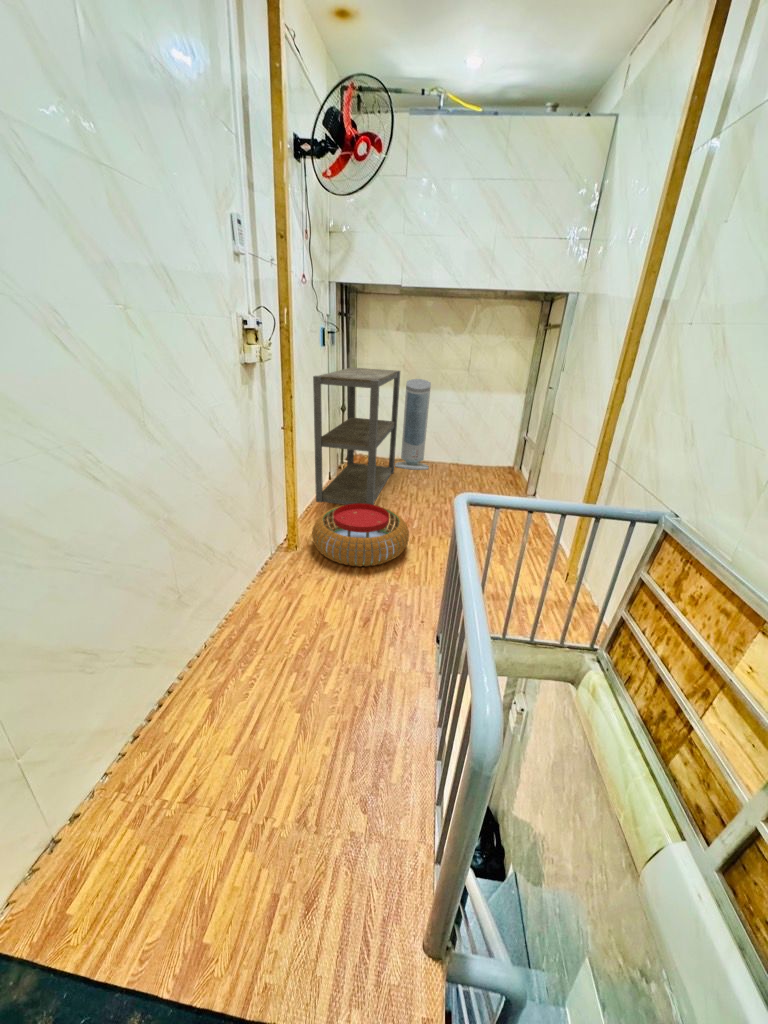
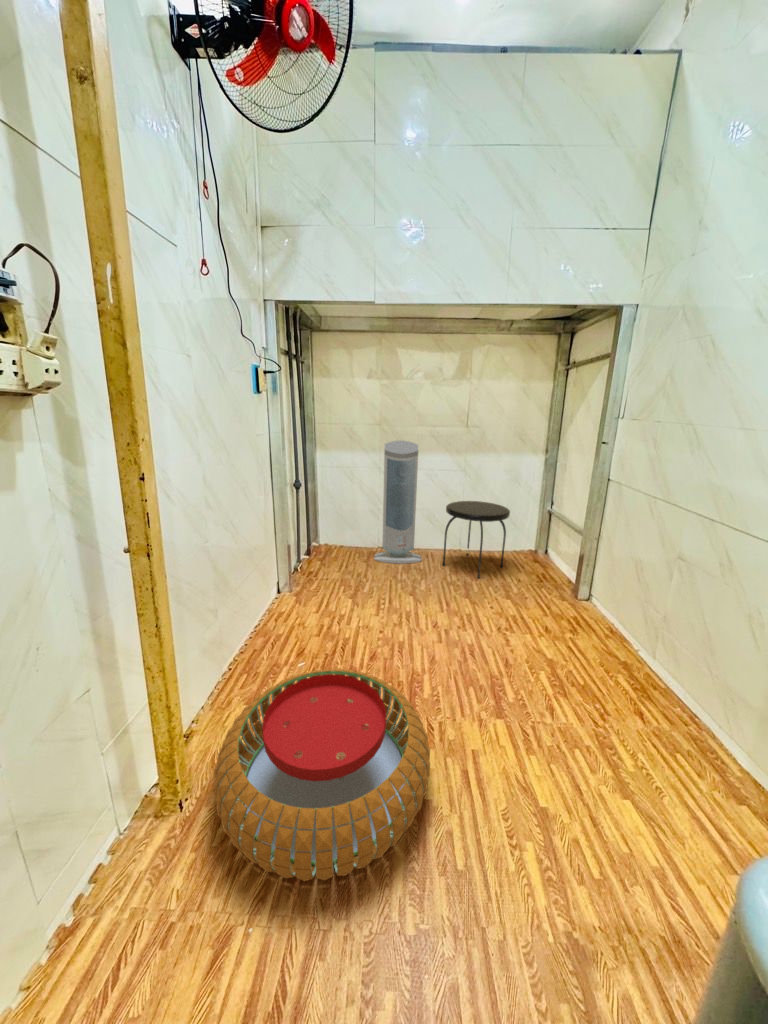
shelving unit: present [313,367,400,505] -> none [232,427,377,655]
side table: none [443,427,493,481] -> present [443,501,510,579]

